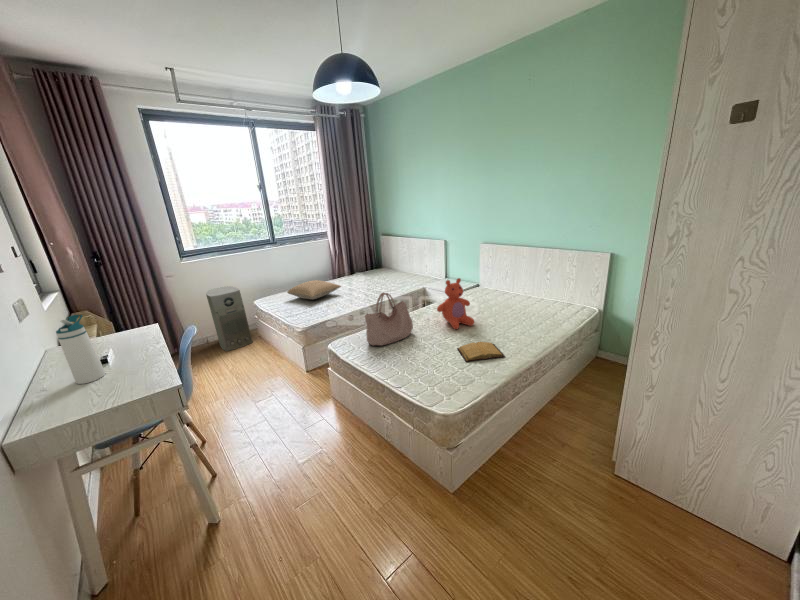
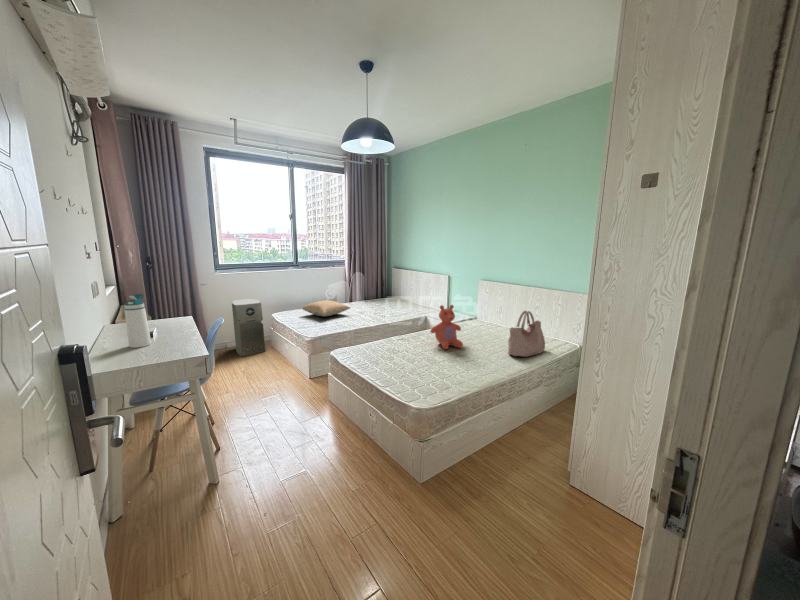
handbag: present [365,293,413,346] -> present [508,311,545,357]
book: present [457,342,505,362] -> none [442,359,483,374]

